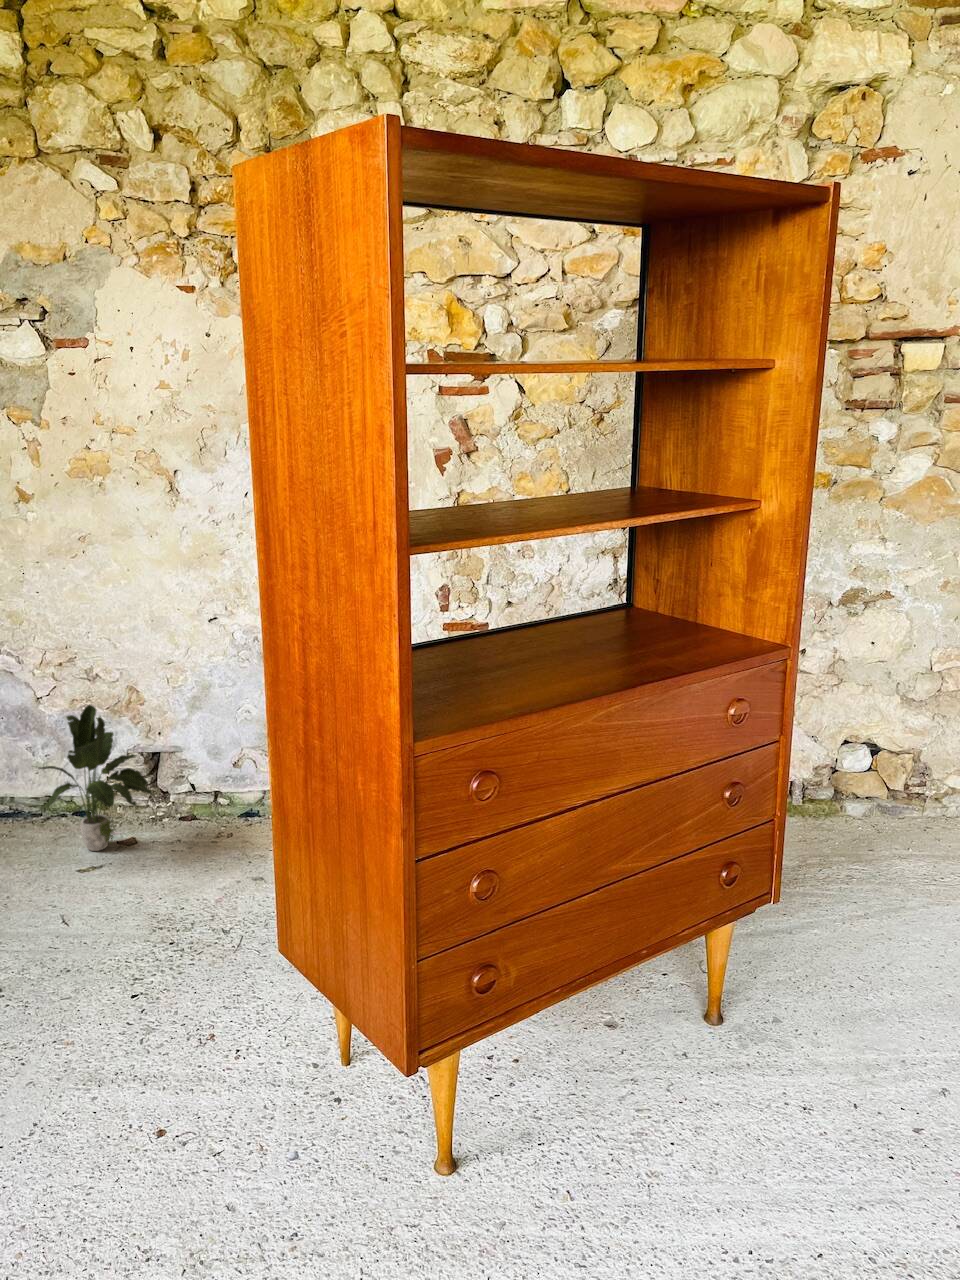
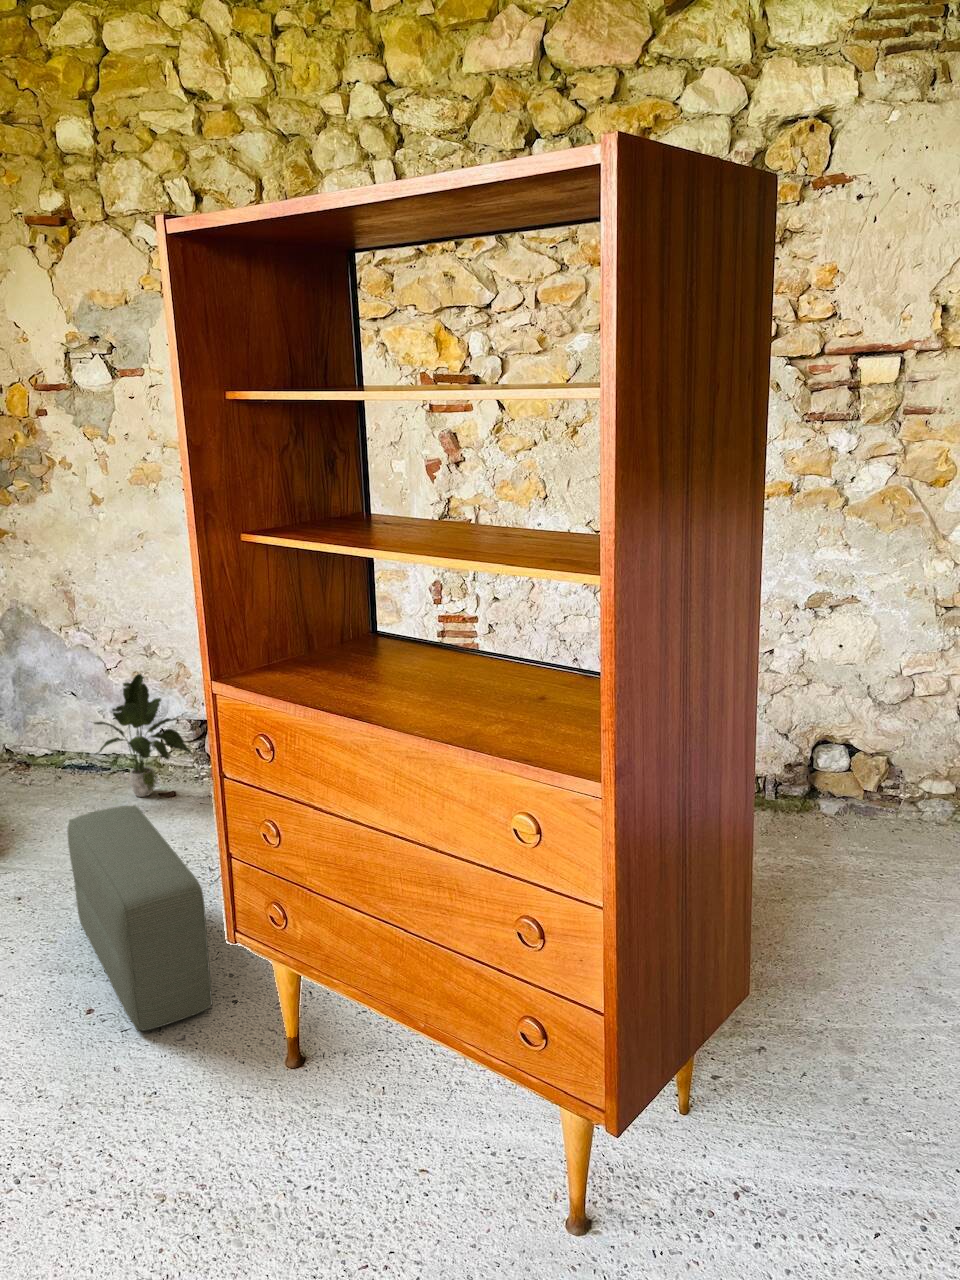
pouf: none [83,875,316,1157] -> present [67,805,212,1031]

